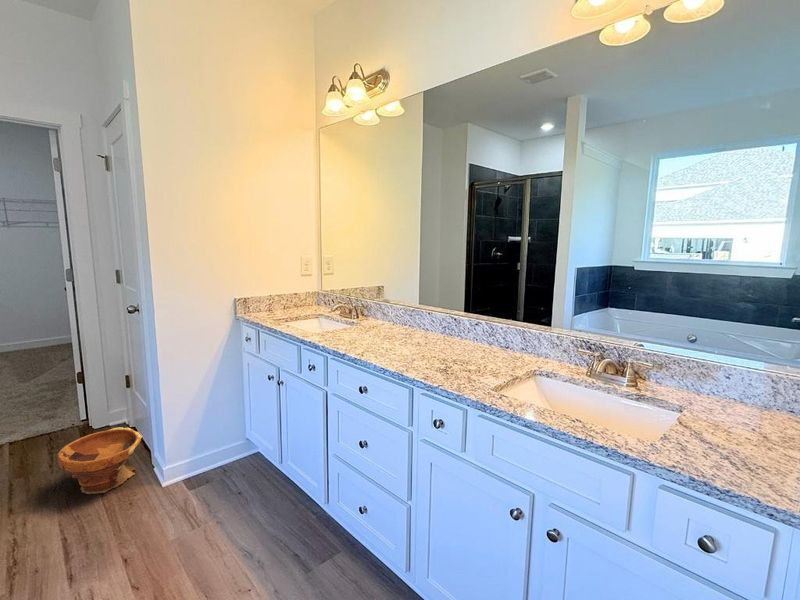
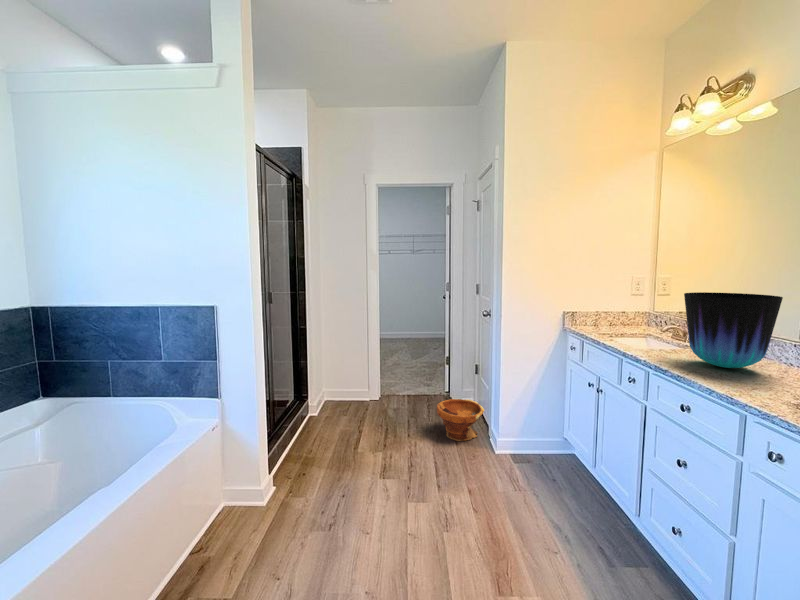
vase: none [350,273,418,342] -> present [684,292,783,368]

